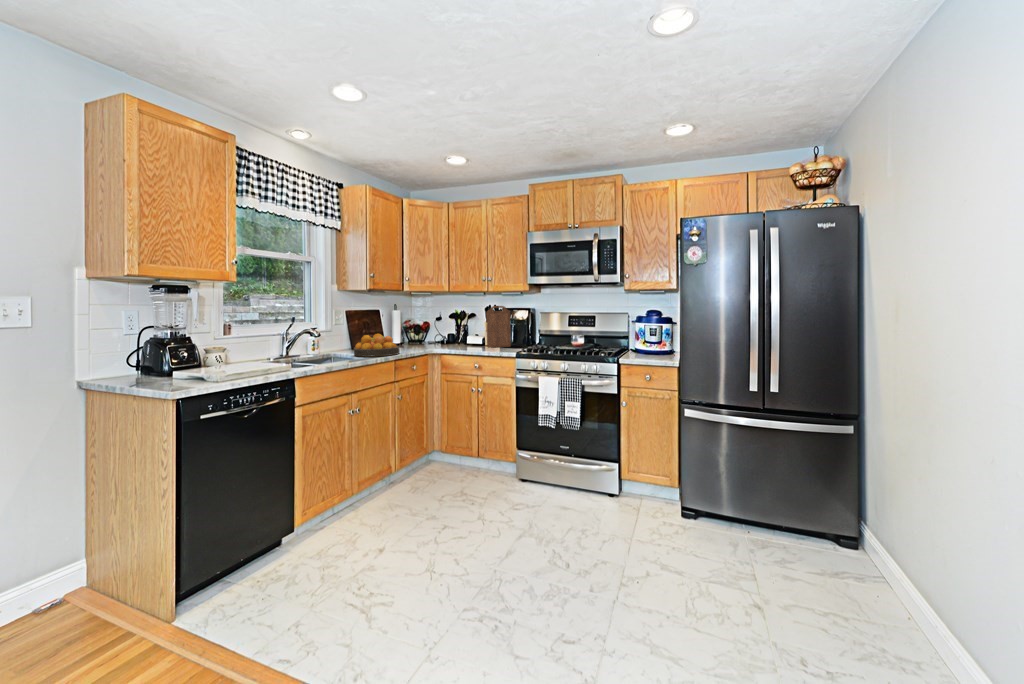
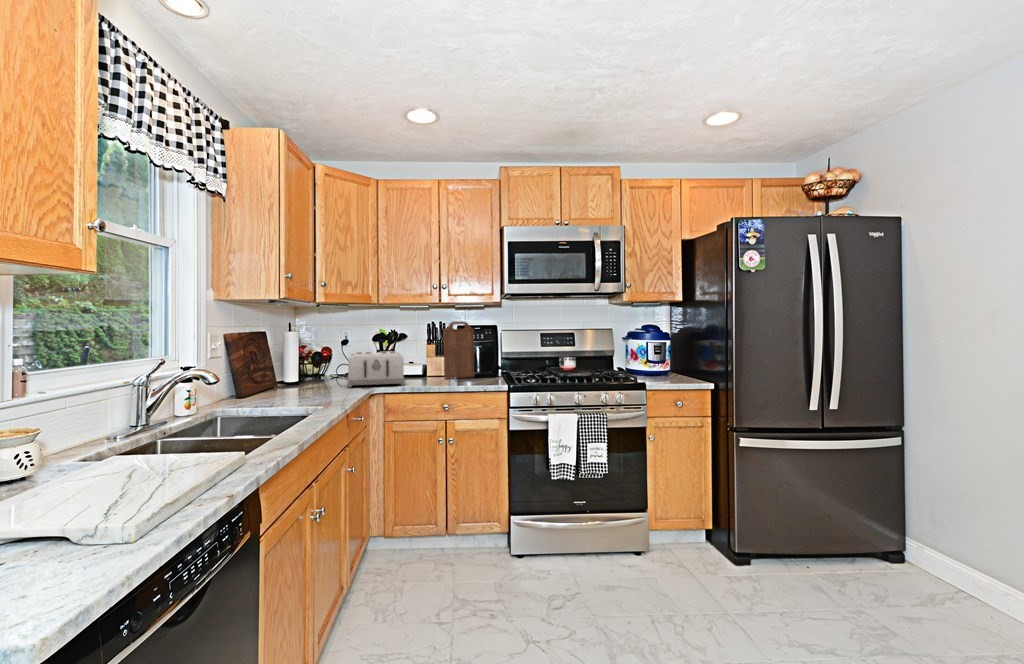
toaster: none [416,327,462,350] -> present [348,351,405,387]
fruit bowl: present [354,334,400,357] -> none [258,364,335,401]

